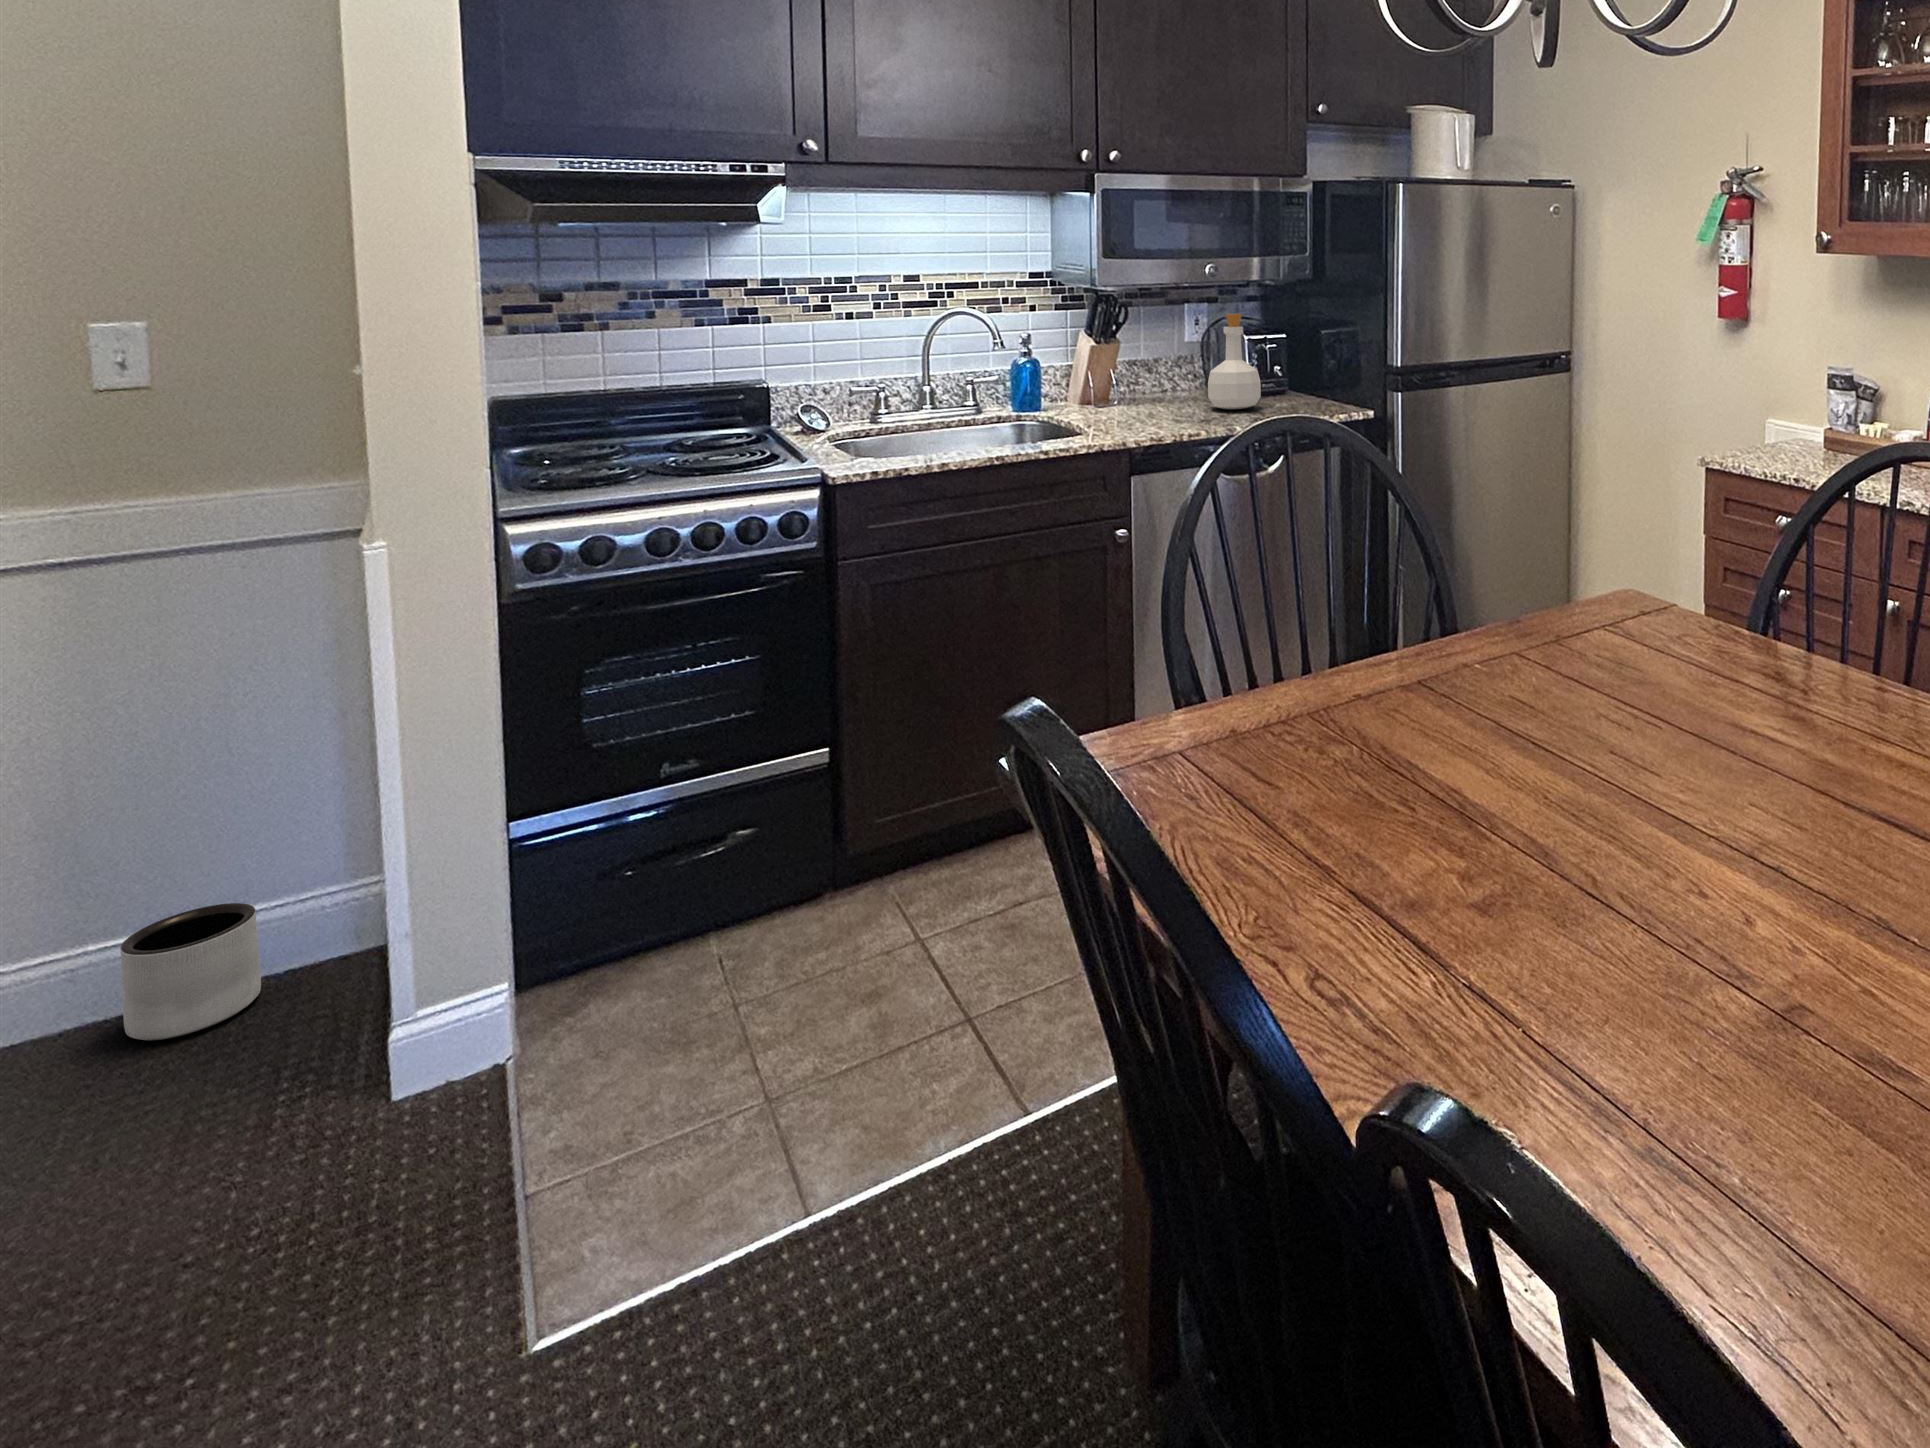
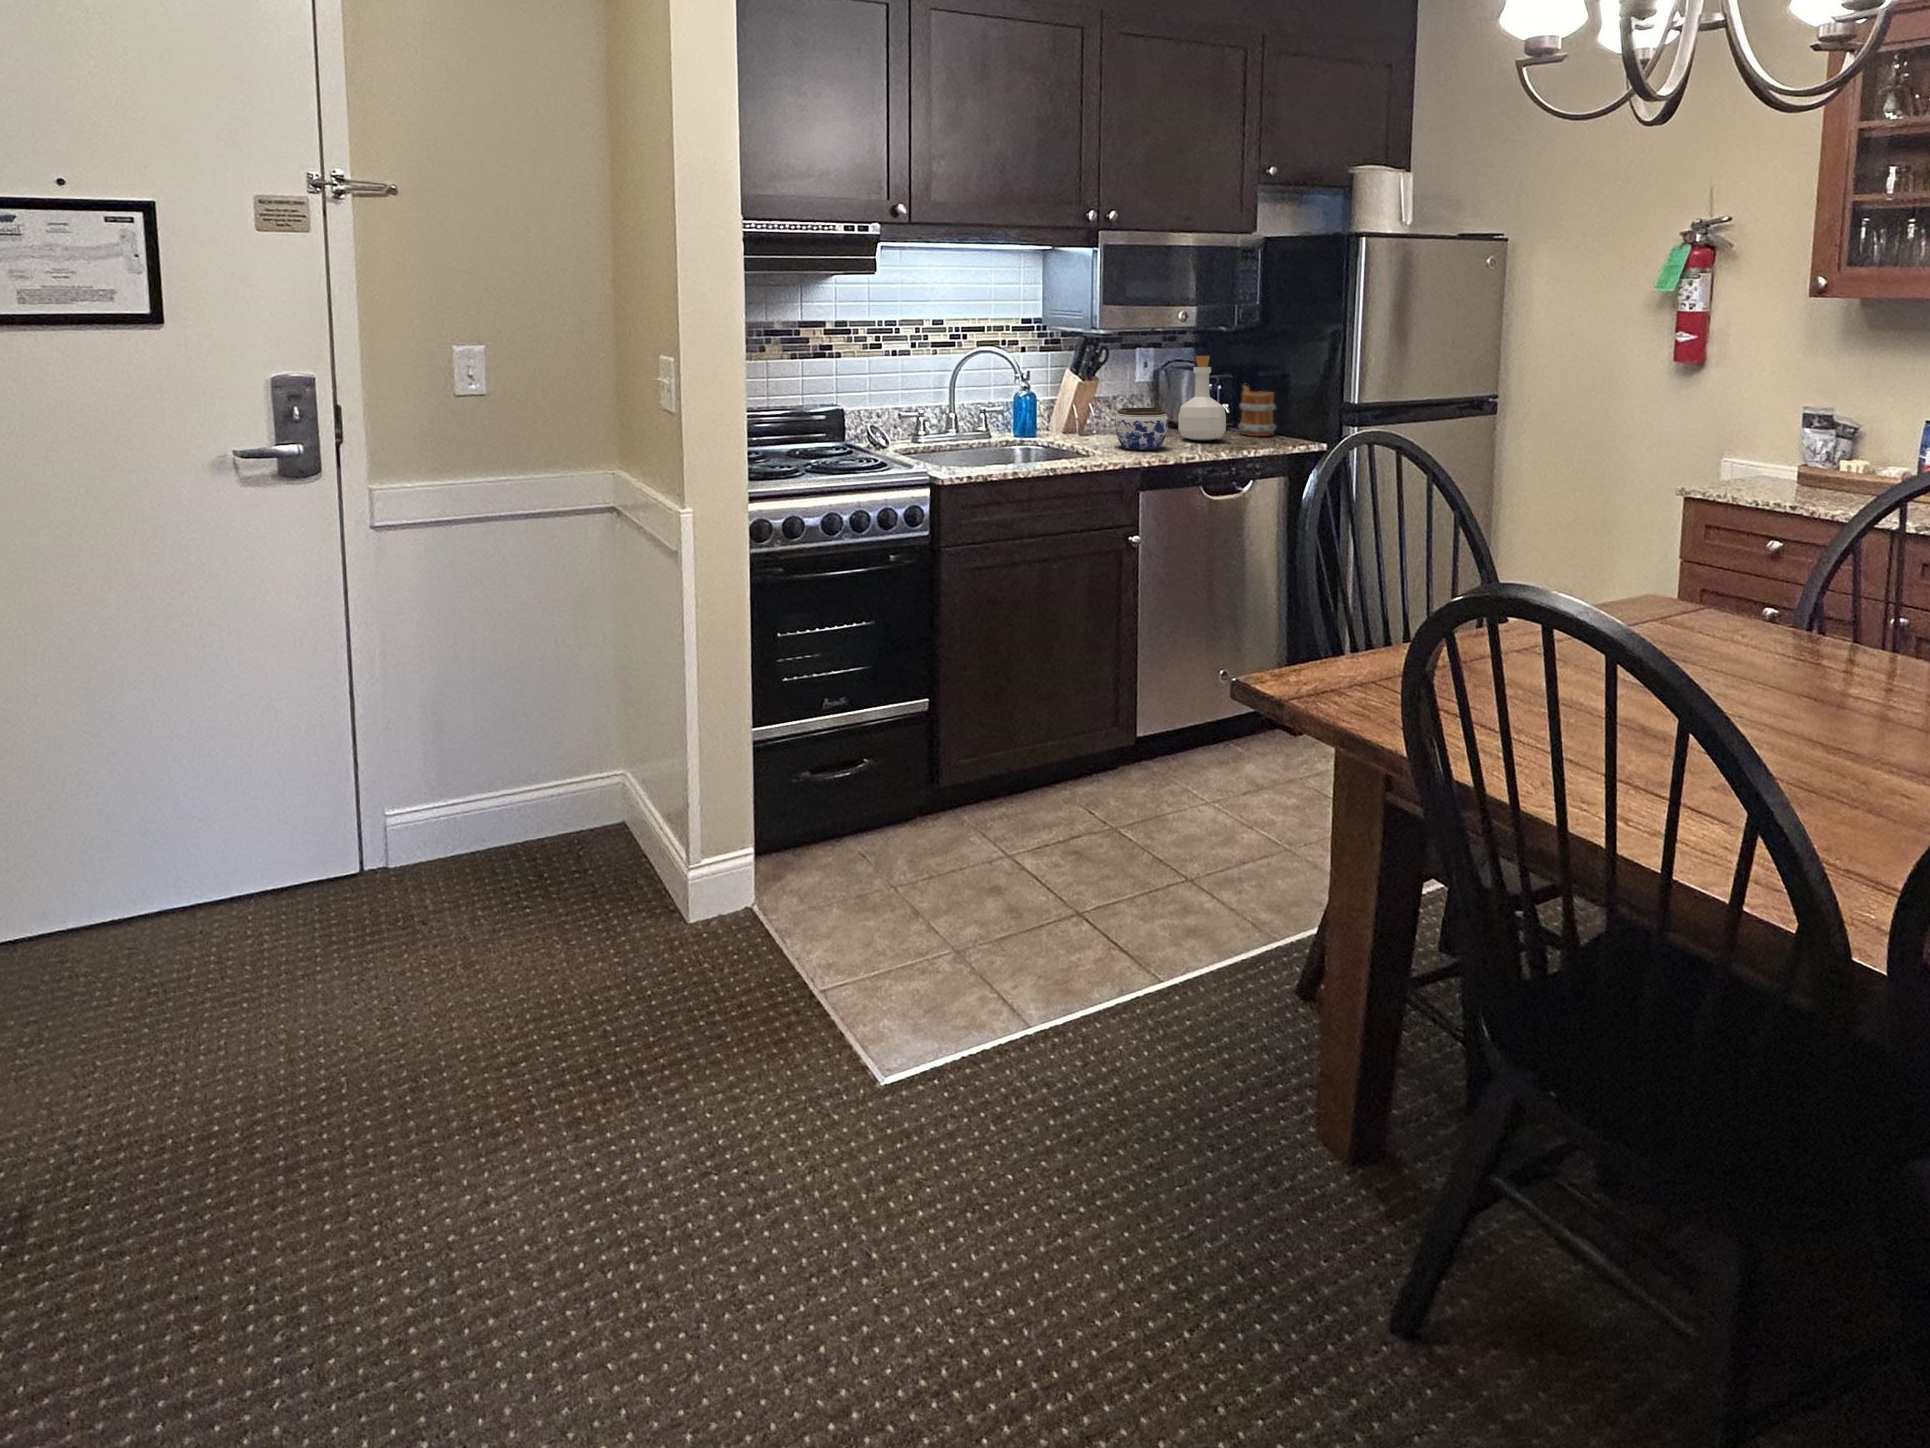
mug: none [1288,342,1330,401] -> present [1238,385,1276,436]
jar: none [1115,375,1179,424] -> present [1115,408,1168,450]
planter: present [120,903,261,1040] -> none [479,785,556,877]

